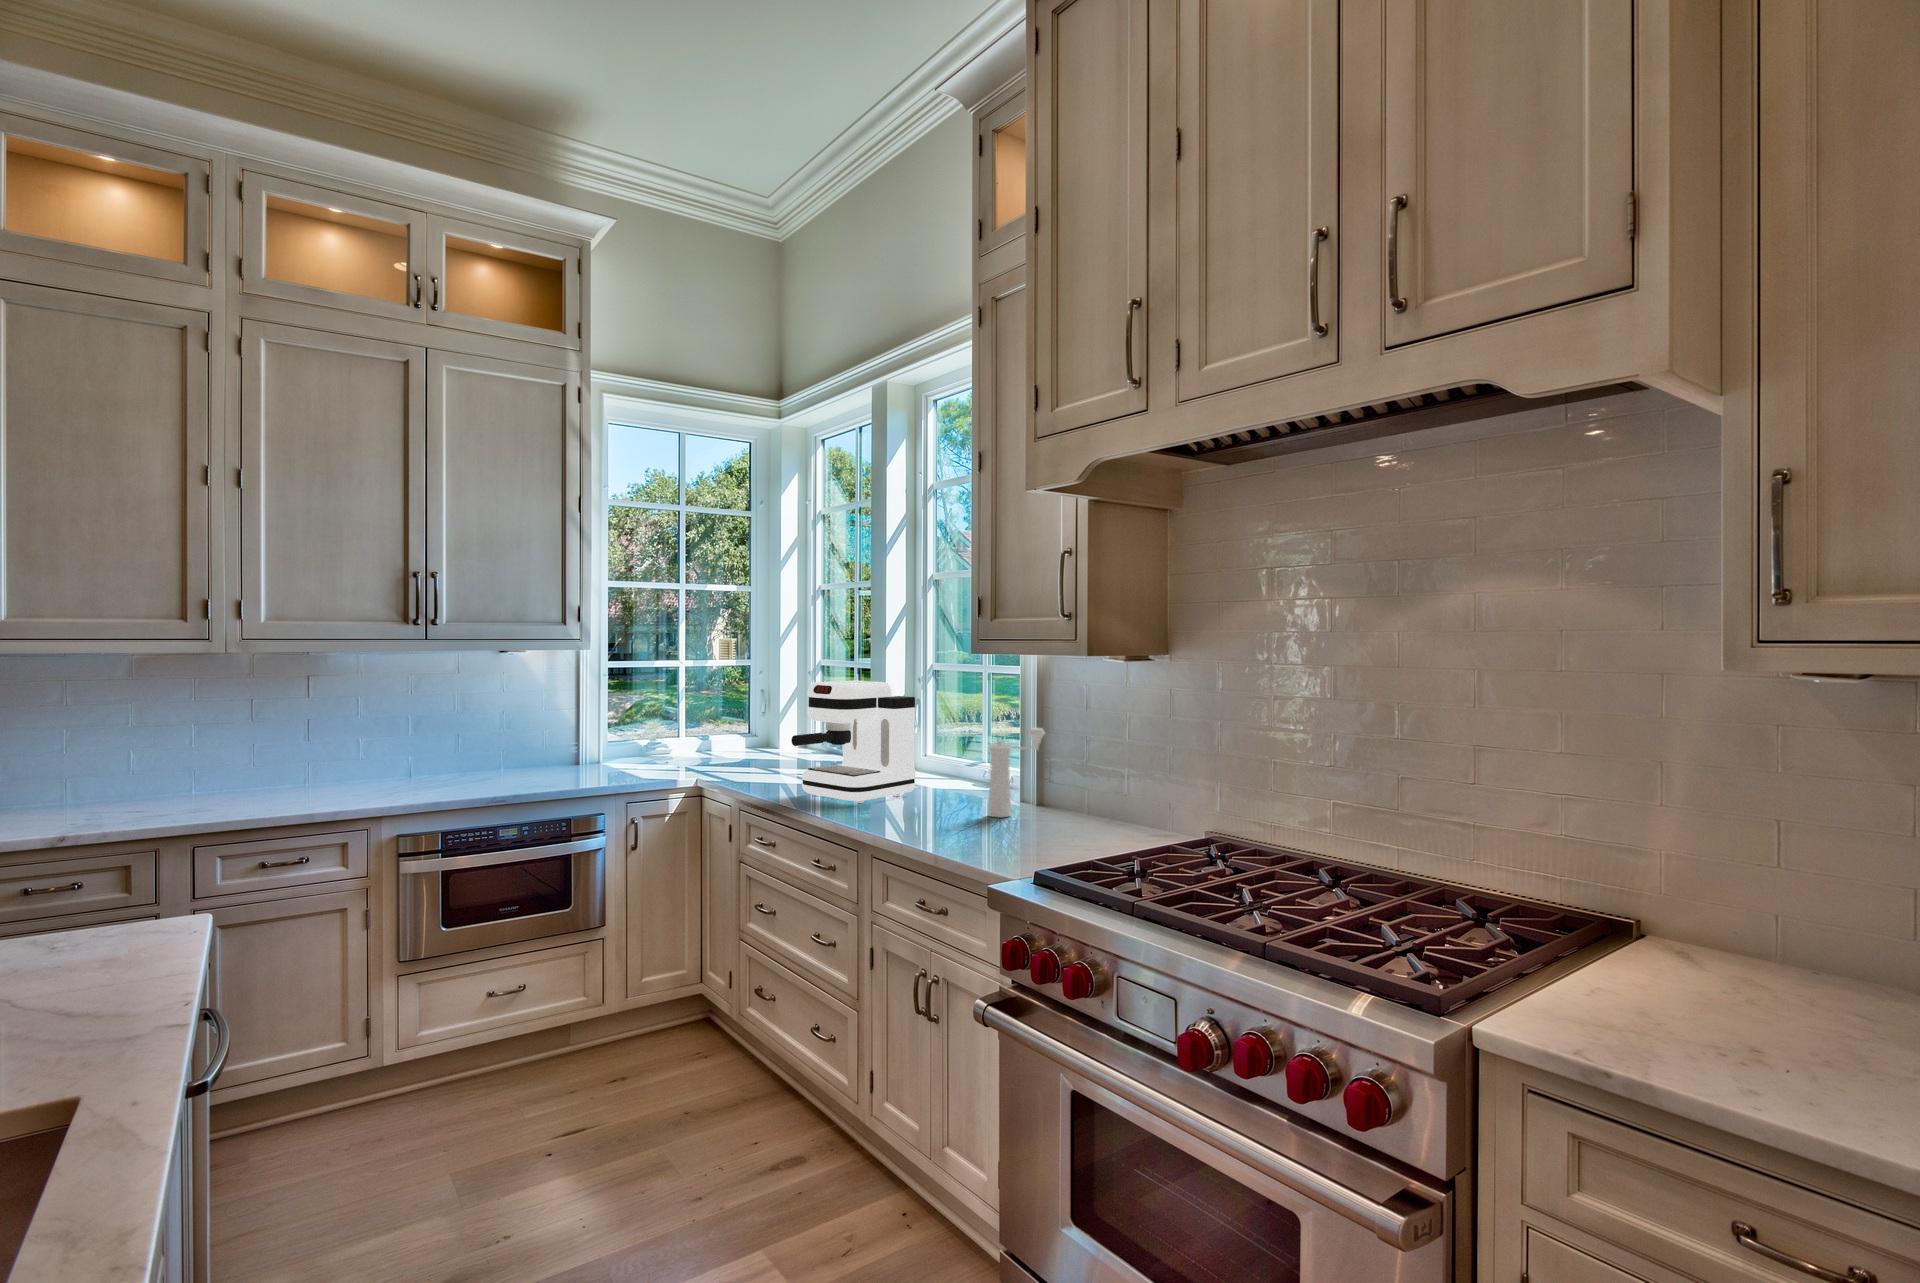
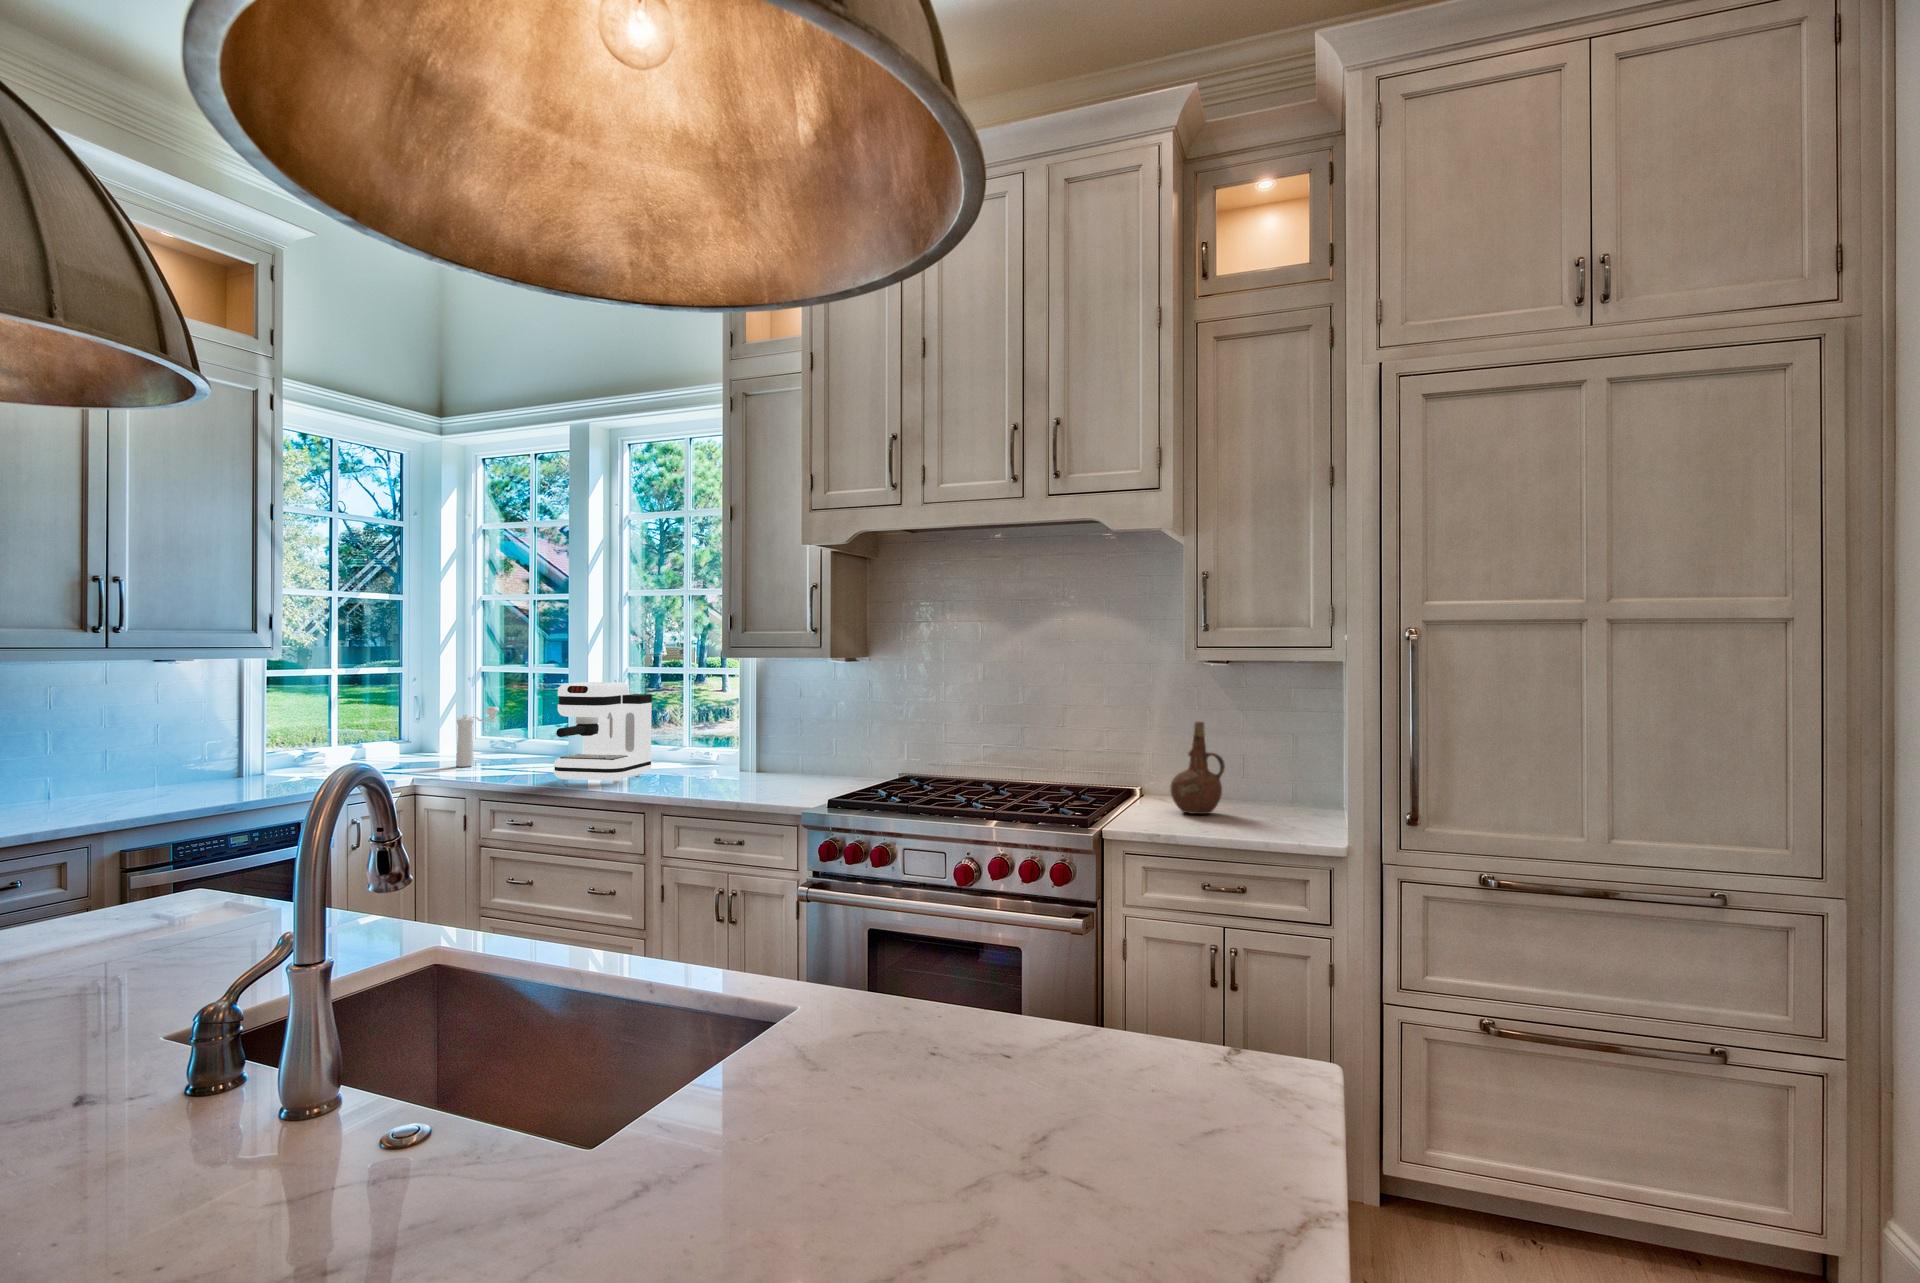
pepper mill: present [988,728,1045,817] -> present [456,707,499,767]
ceramic pitcher: none [1673,807,1830,1023] -> present [1170,722,1225,814]

